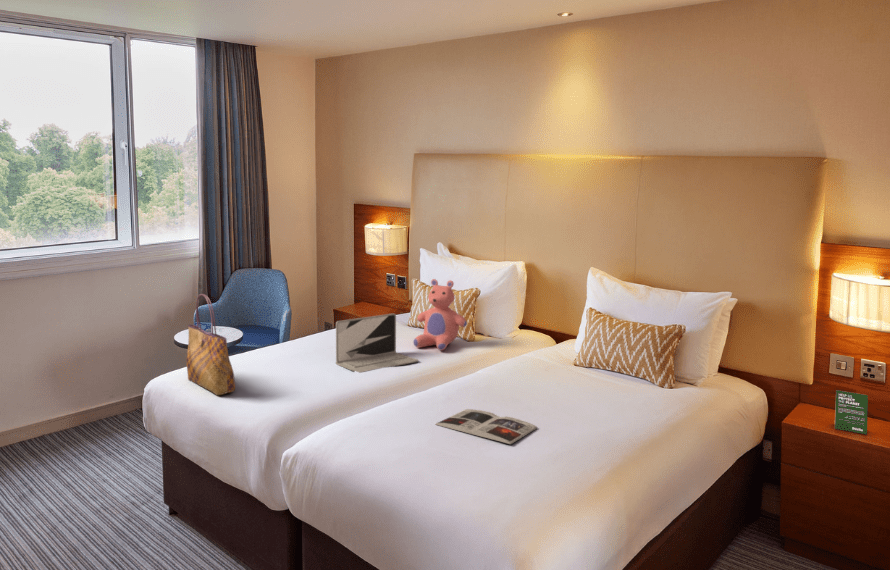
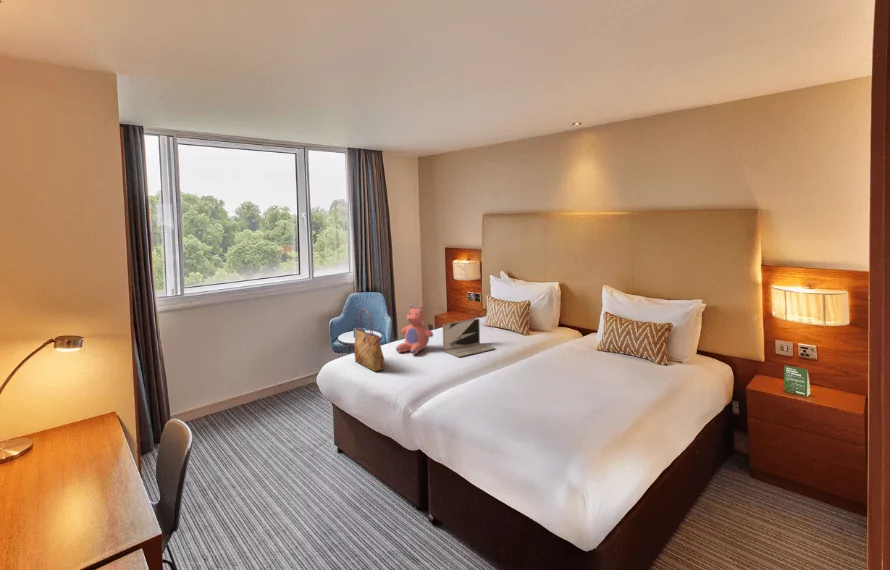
teddy bear: present [414,279,467,350] -> present [396,305,433,354]
magazine: present [436,409,537,444] -> none [512,379,578,402]

